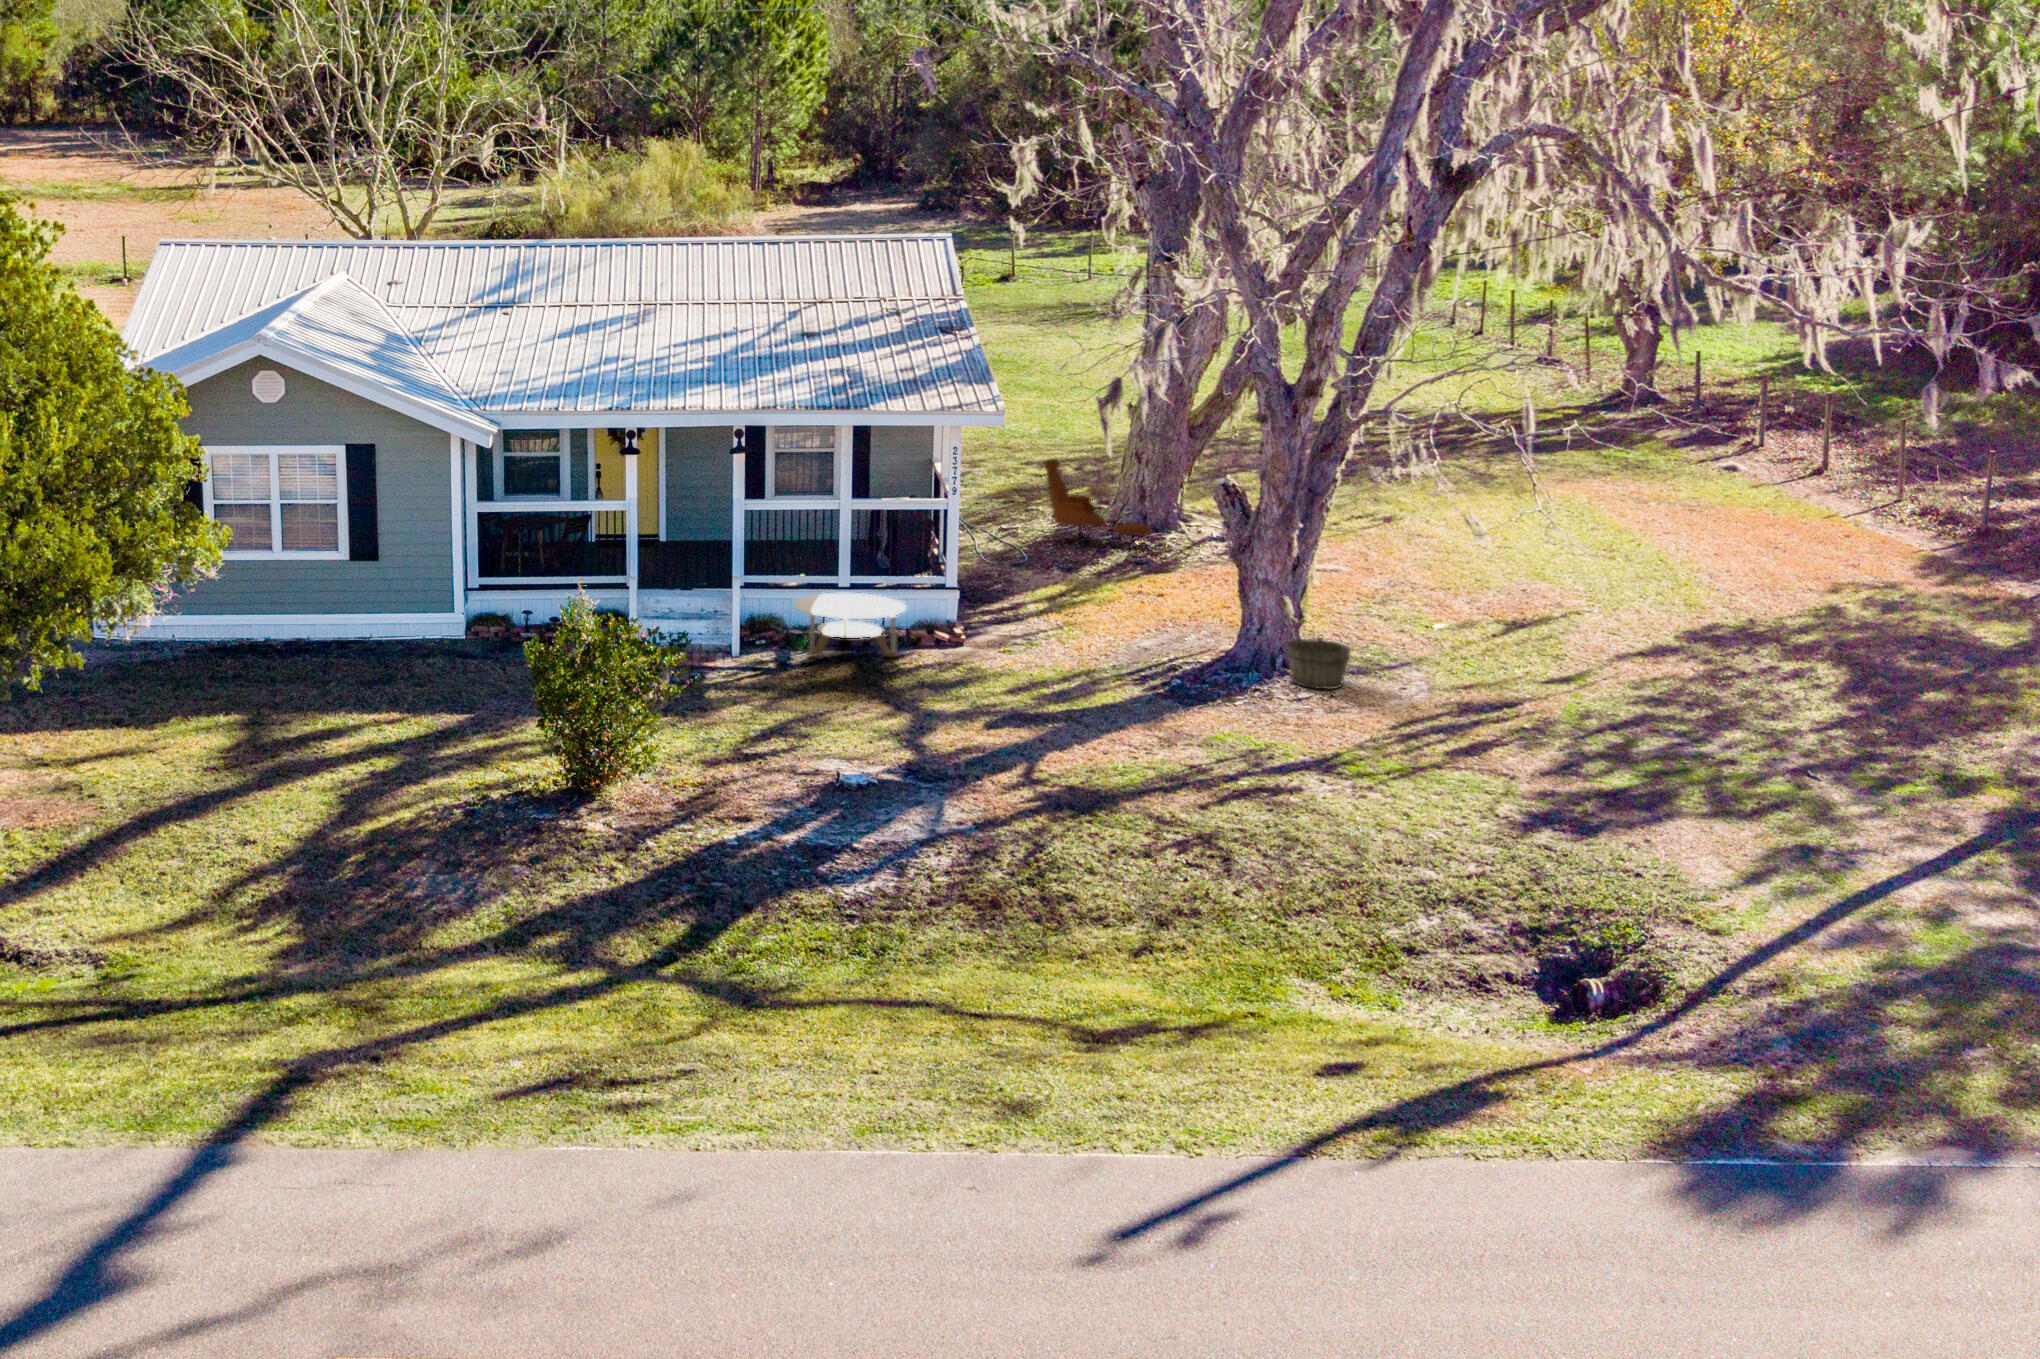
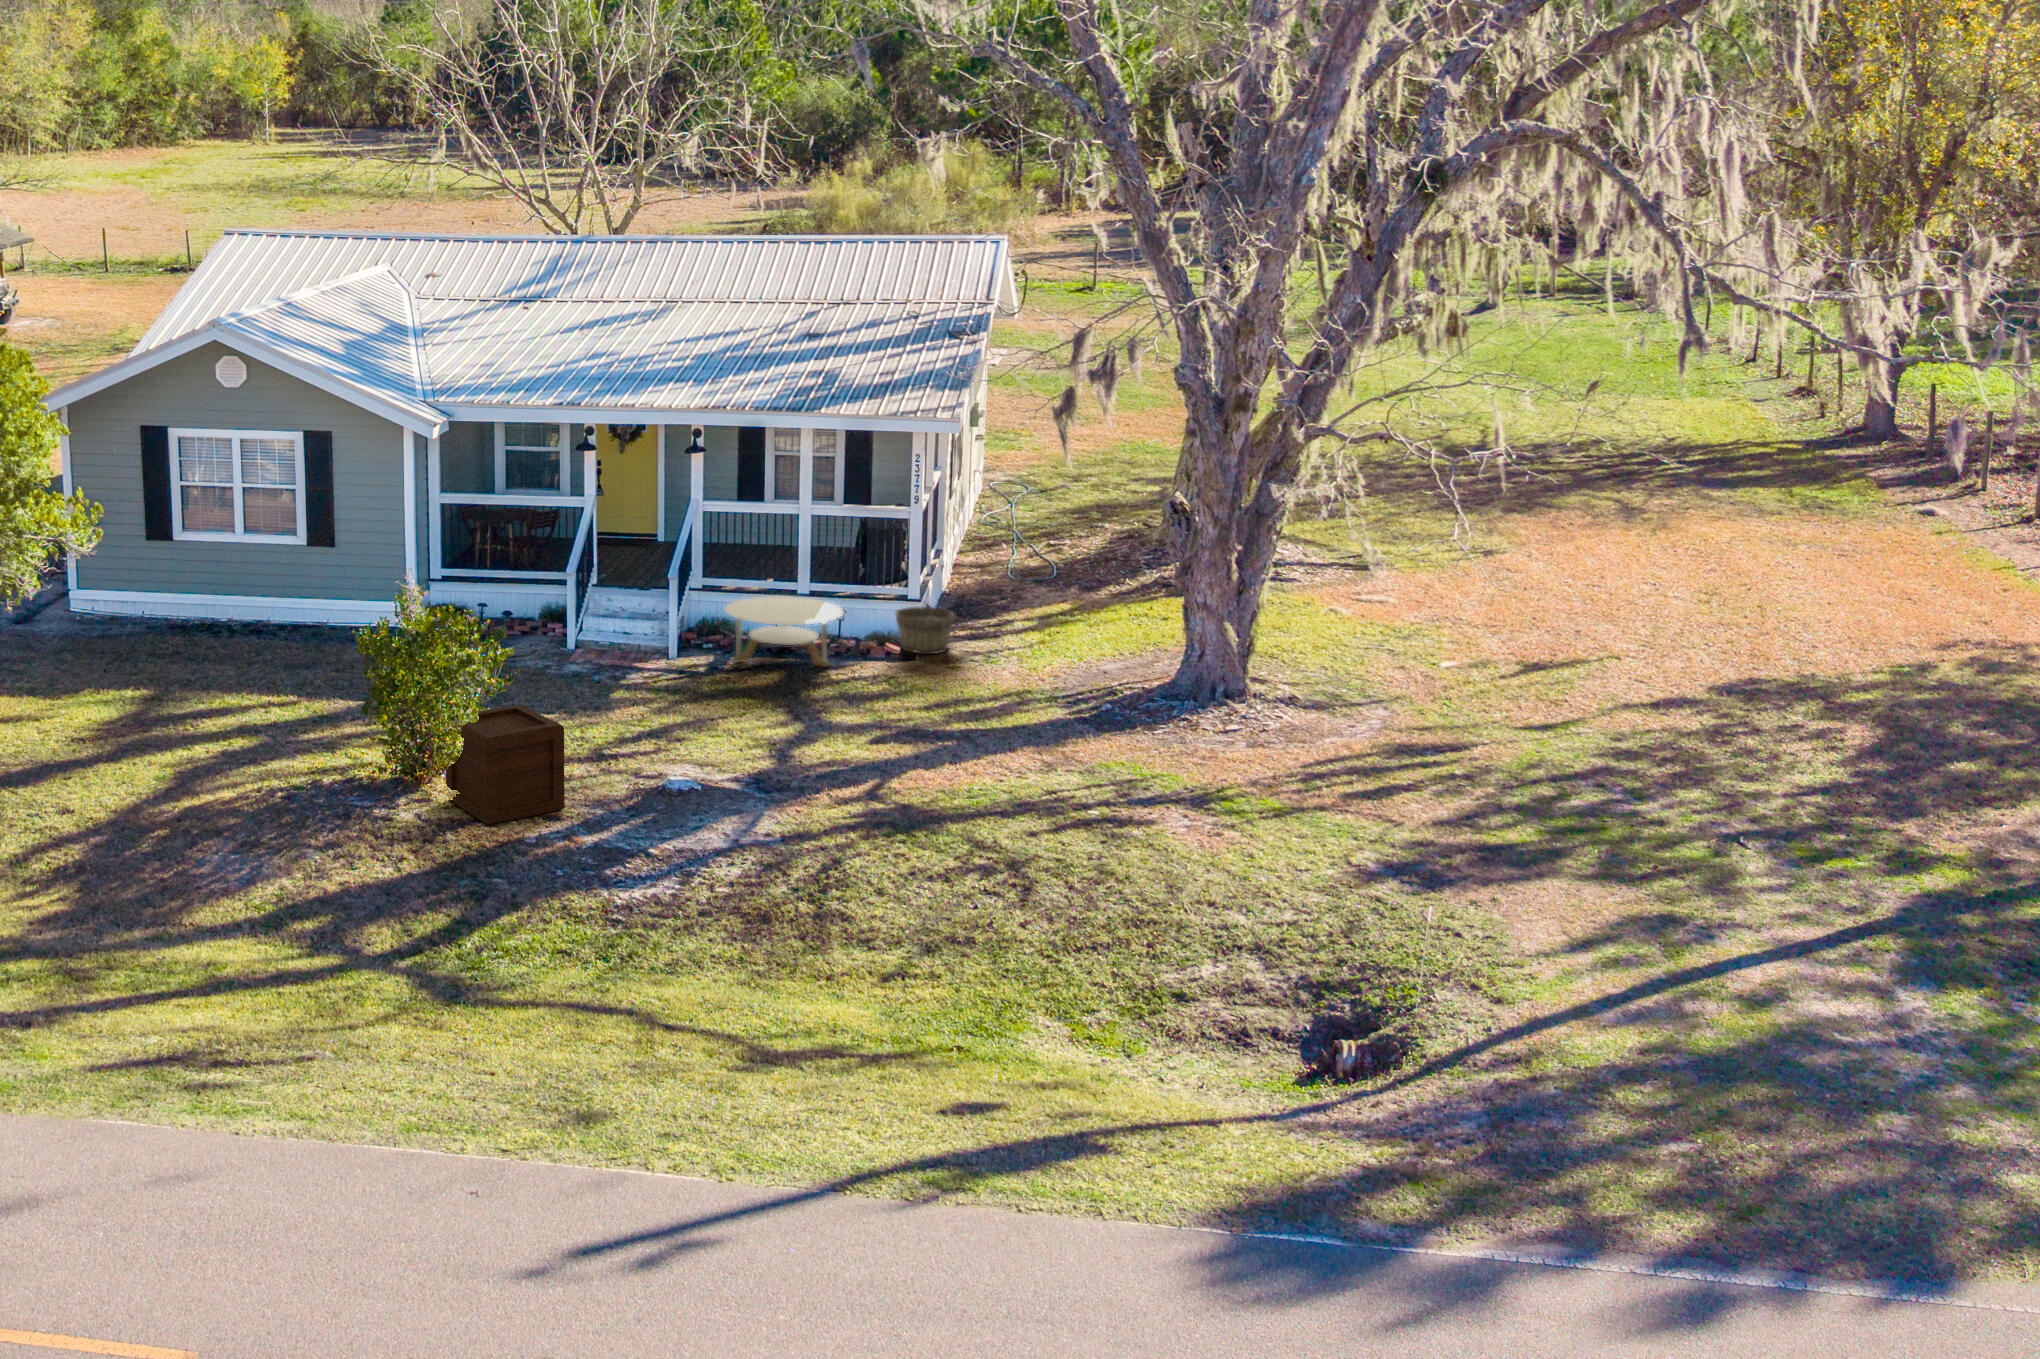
lounge chair: present [1045,458,1152,548] -> none [1070,462,1186,568]
wooden bucket: present [1286,633,1350,690] -> present [896,604,954,654]
wooden crate: none [617,708,738,828] -> present [446,704,564,825]

